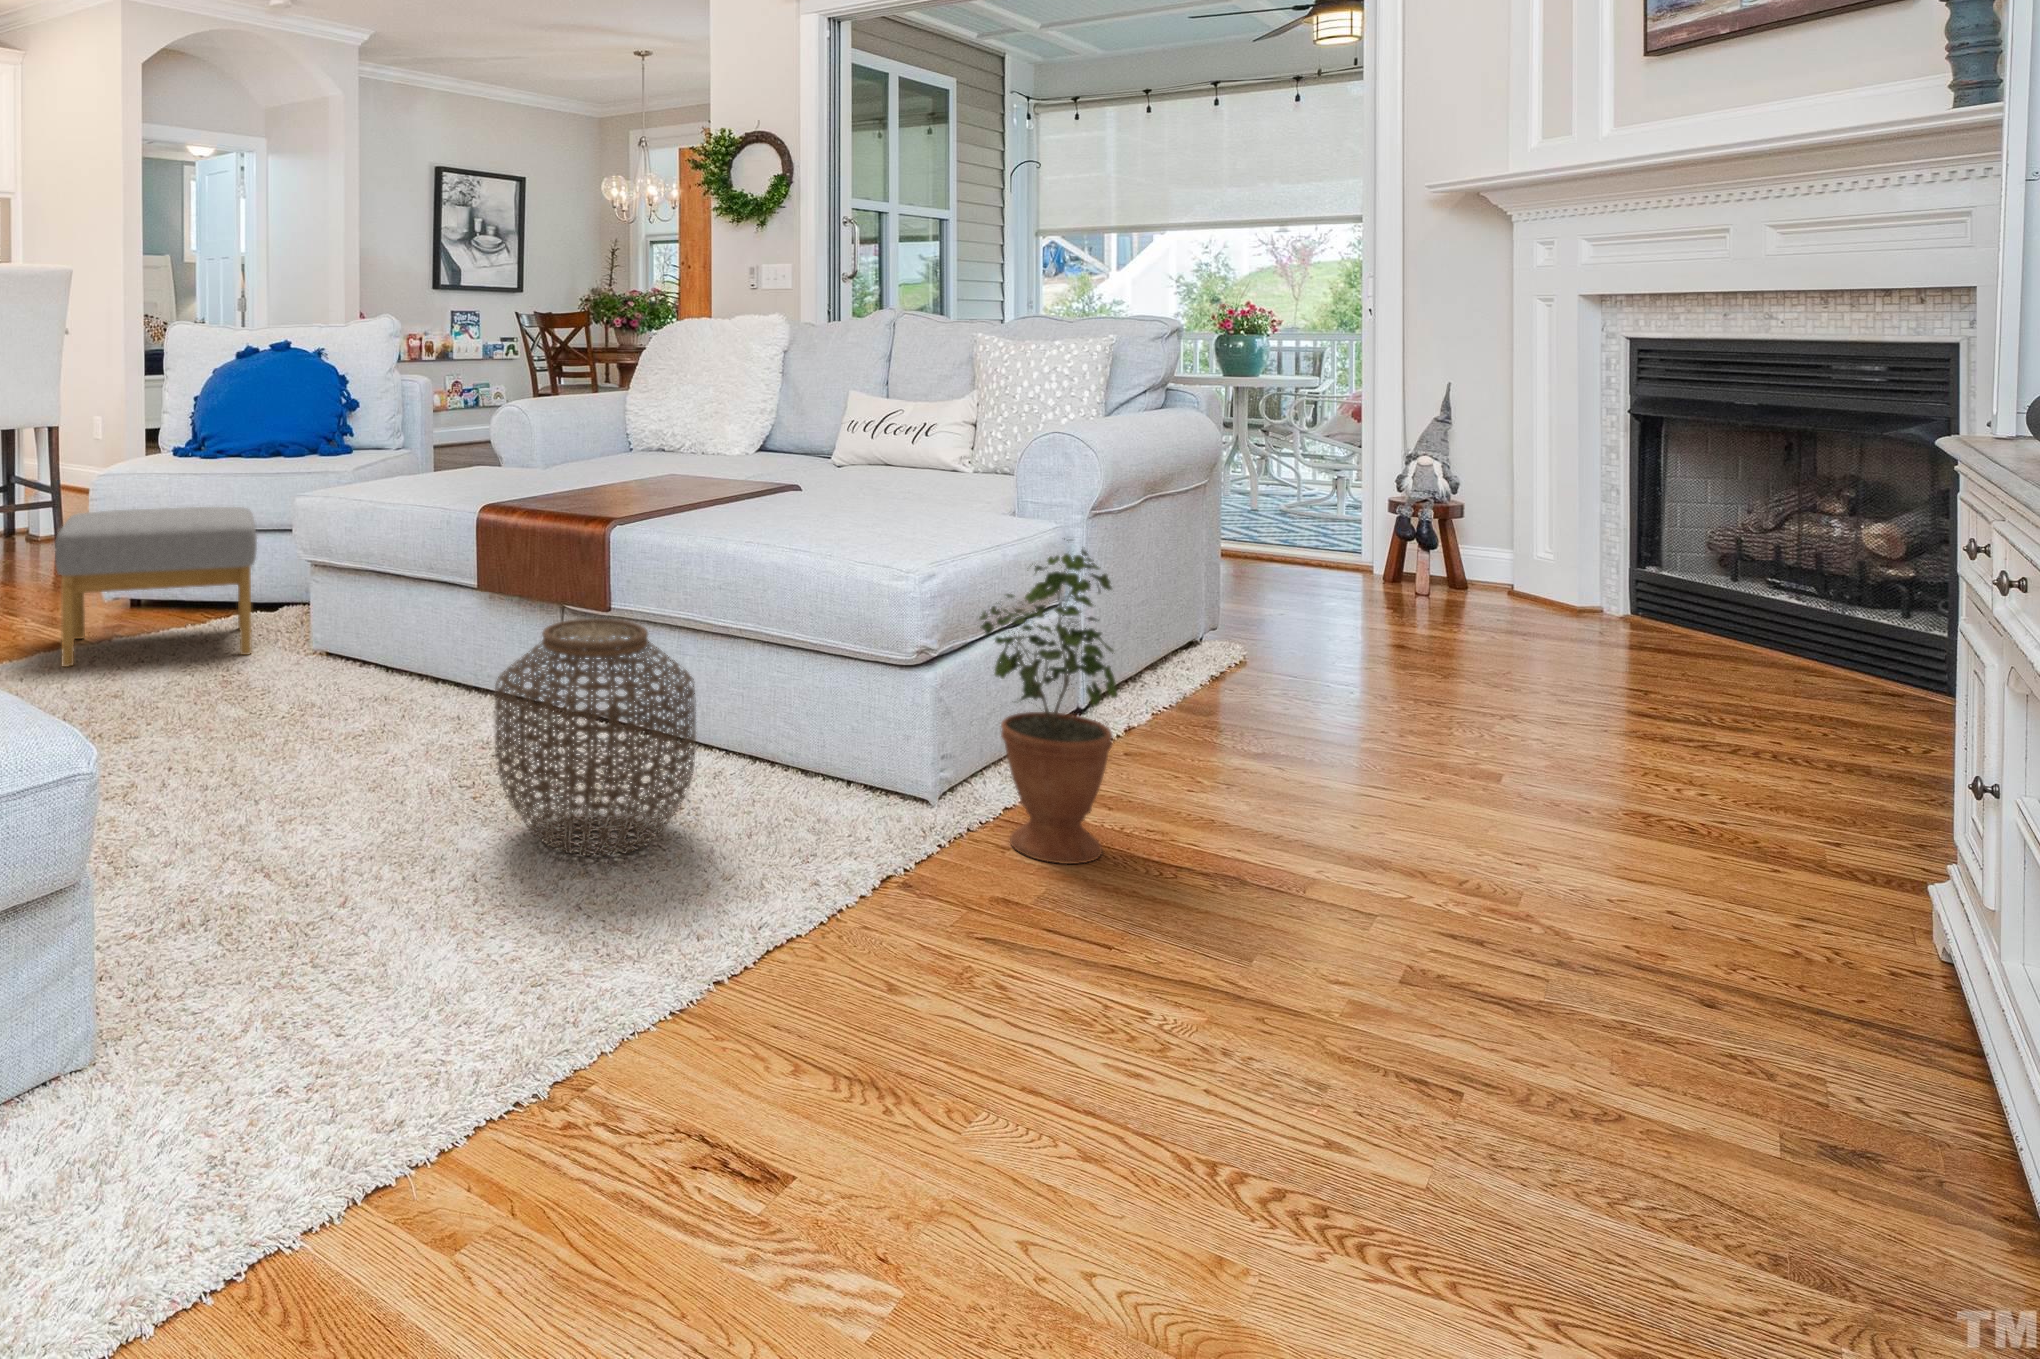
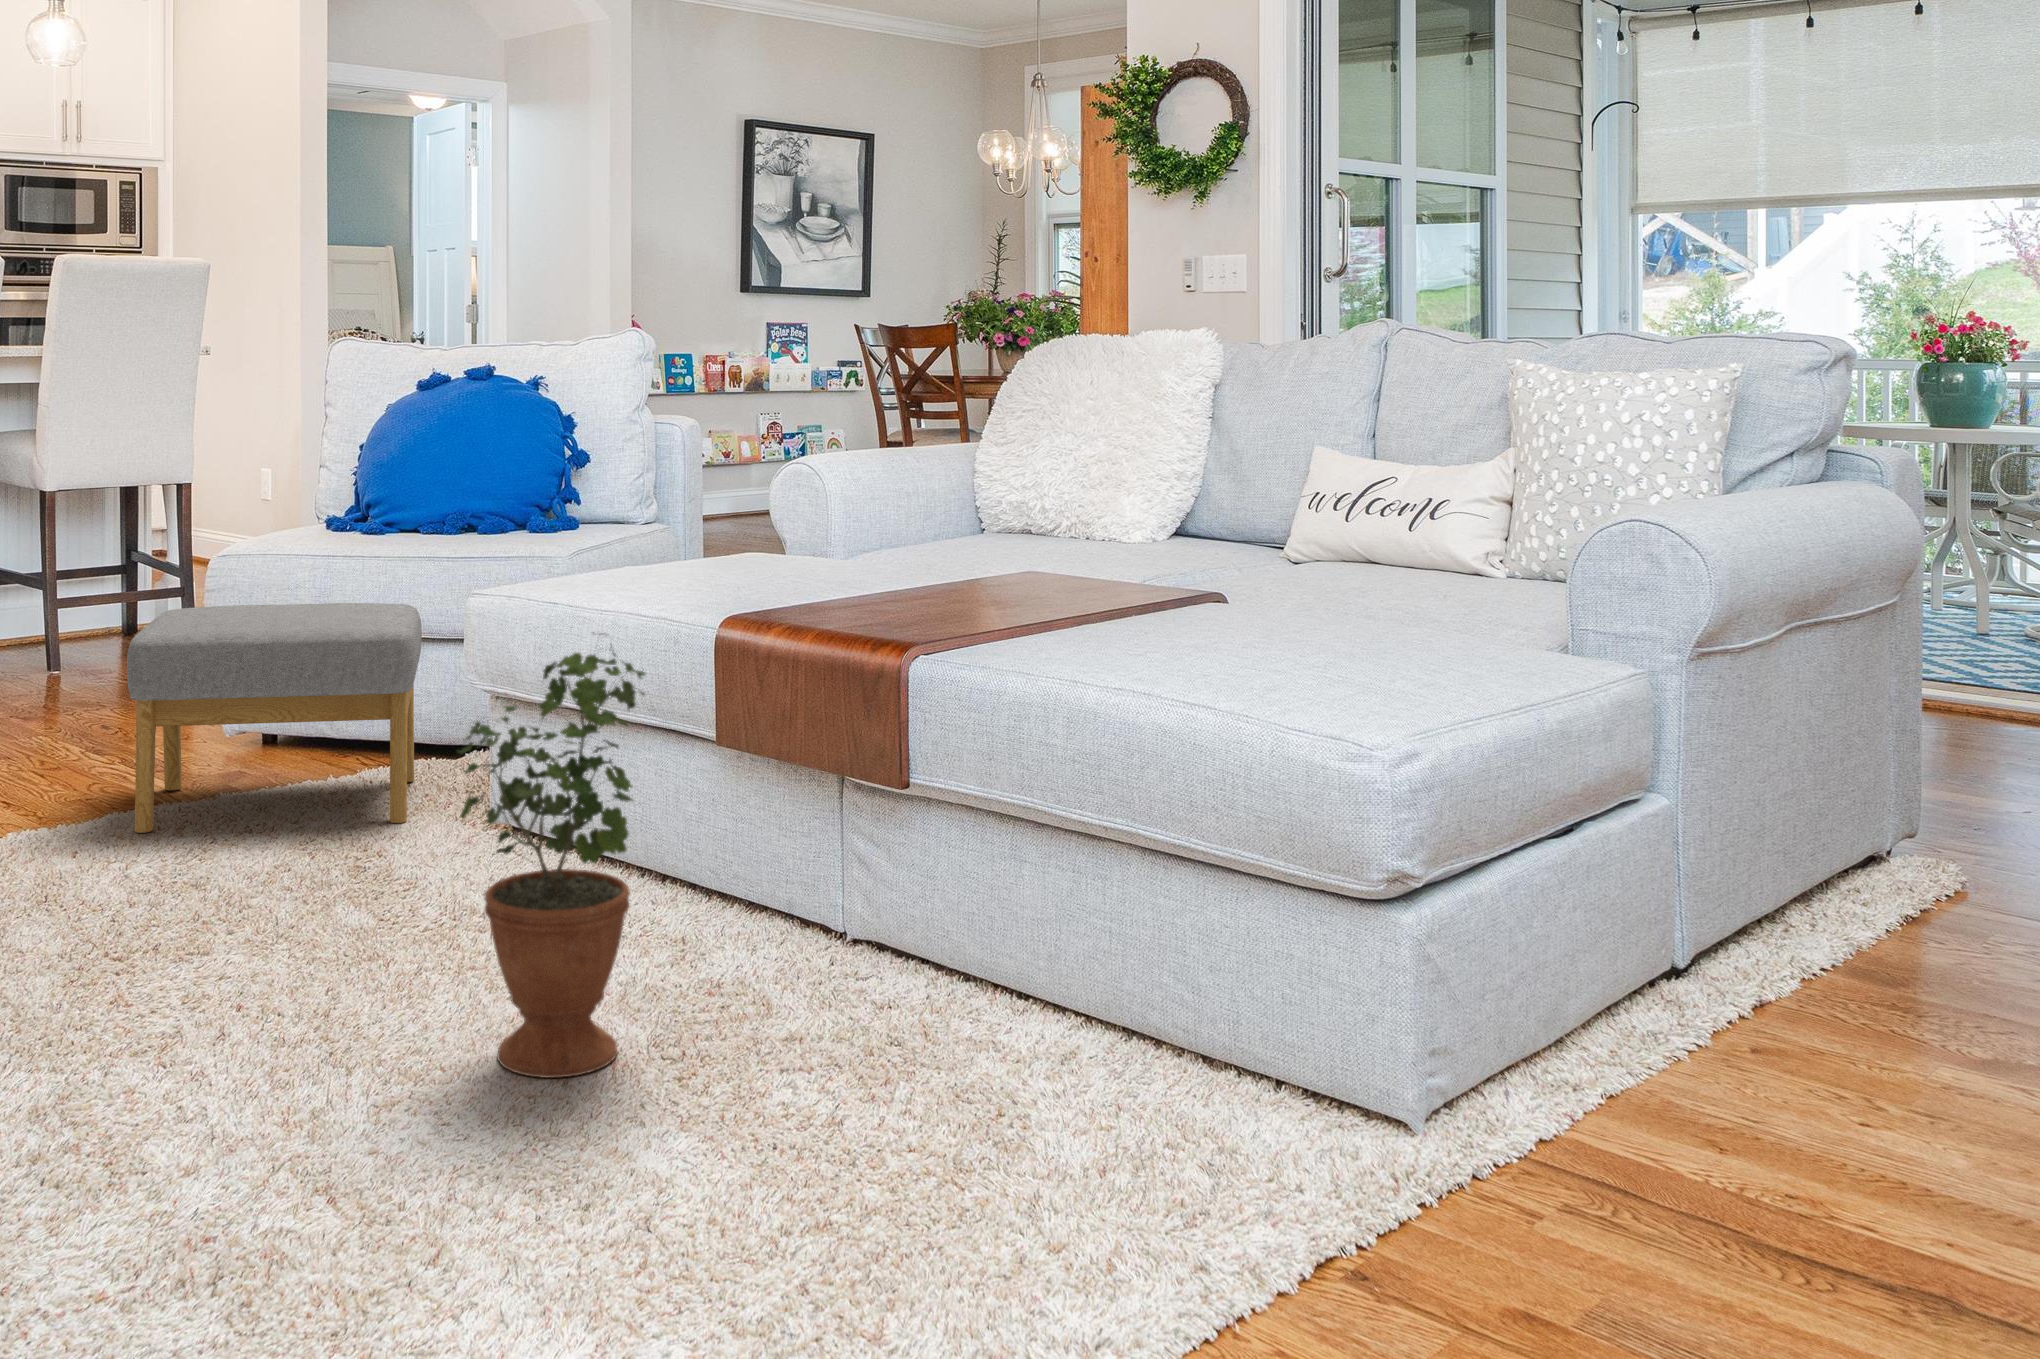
potted plant: present [979,539,1118,864] -> present [459,634,645,1078]
woven basket: present [495,619,696,856] -> none [692,806,1014,1198]

